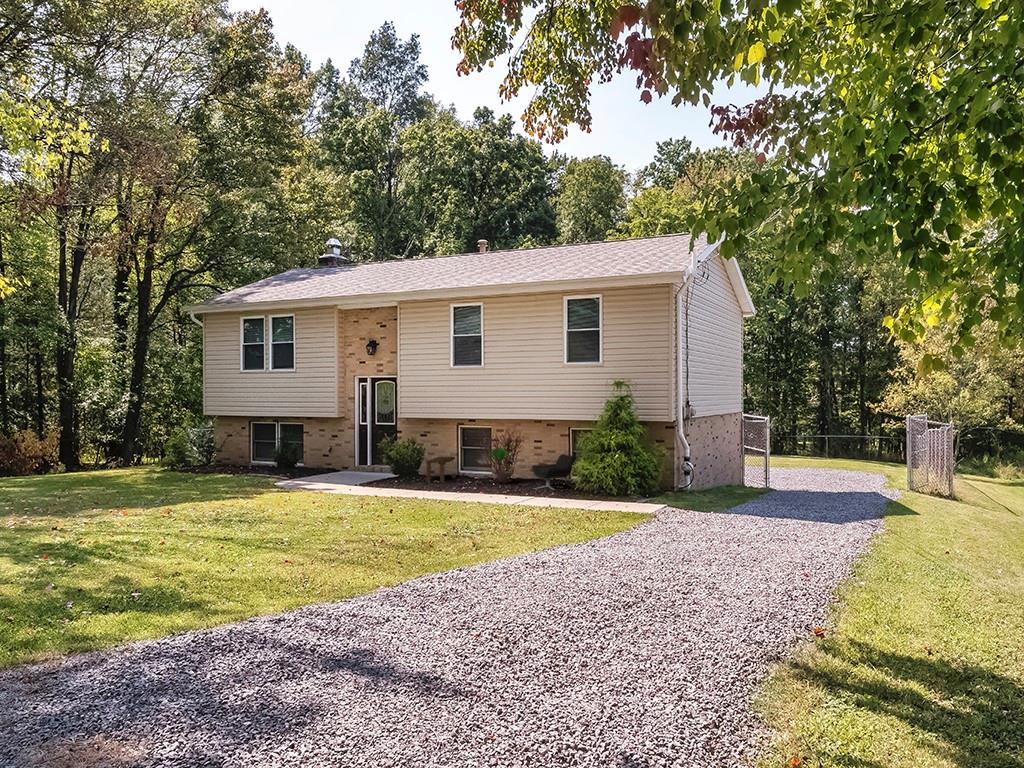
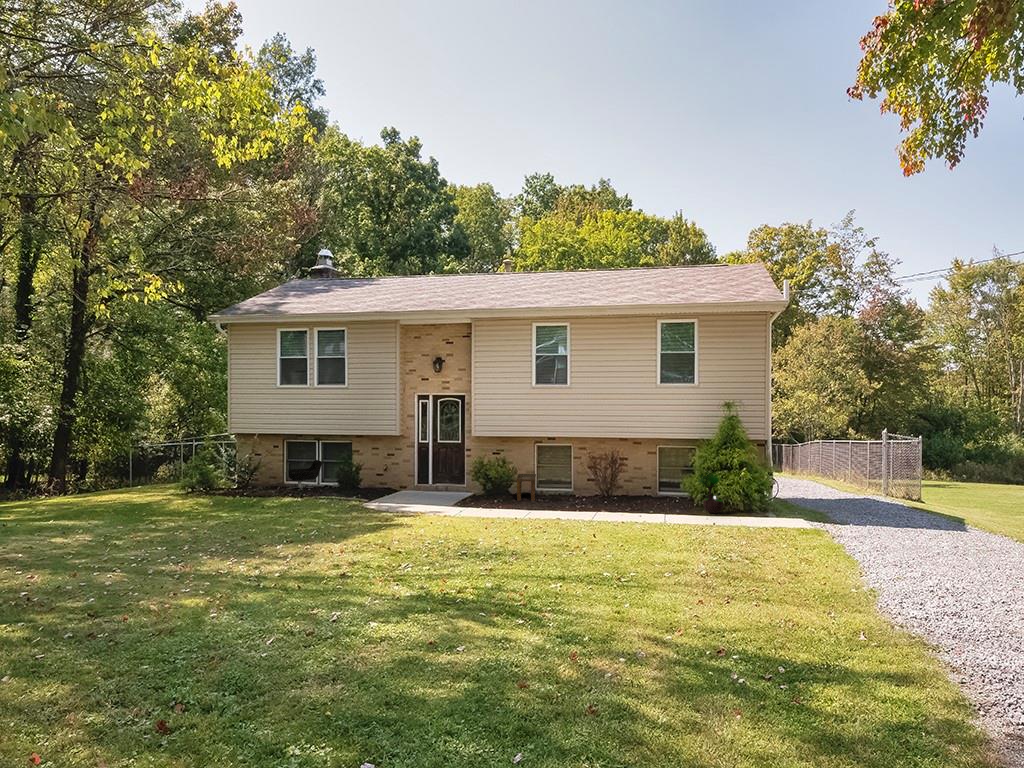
potted tree: present [489,448,513,483] -> present [698,473,723,513]
lounge chair: present [532,454,575,489] -> present [288,460,323,490]

